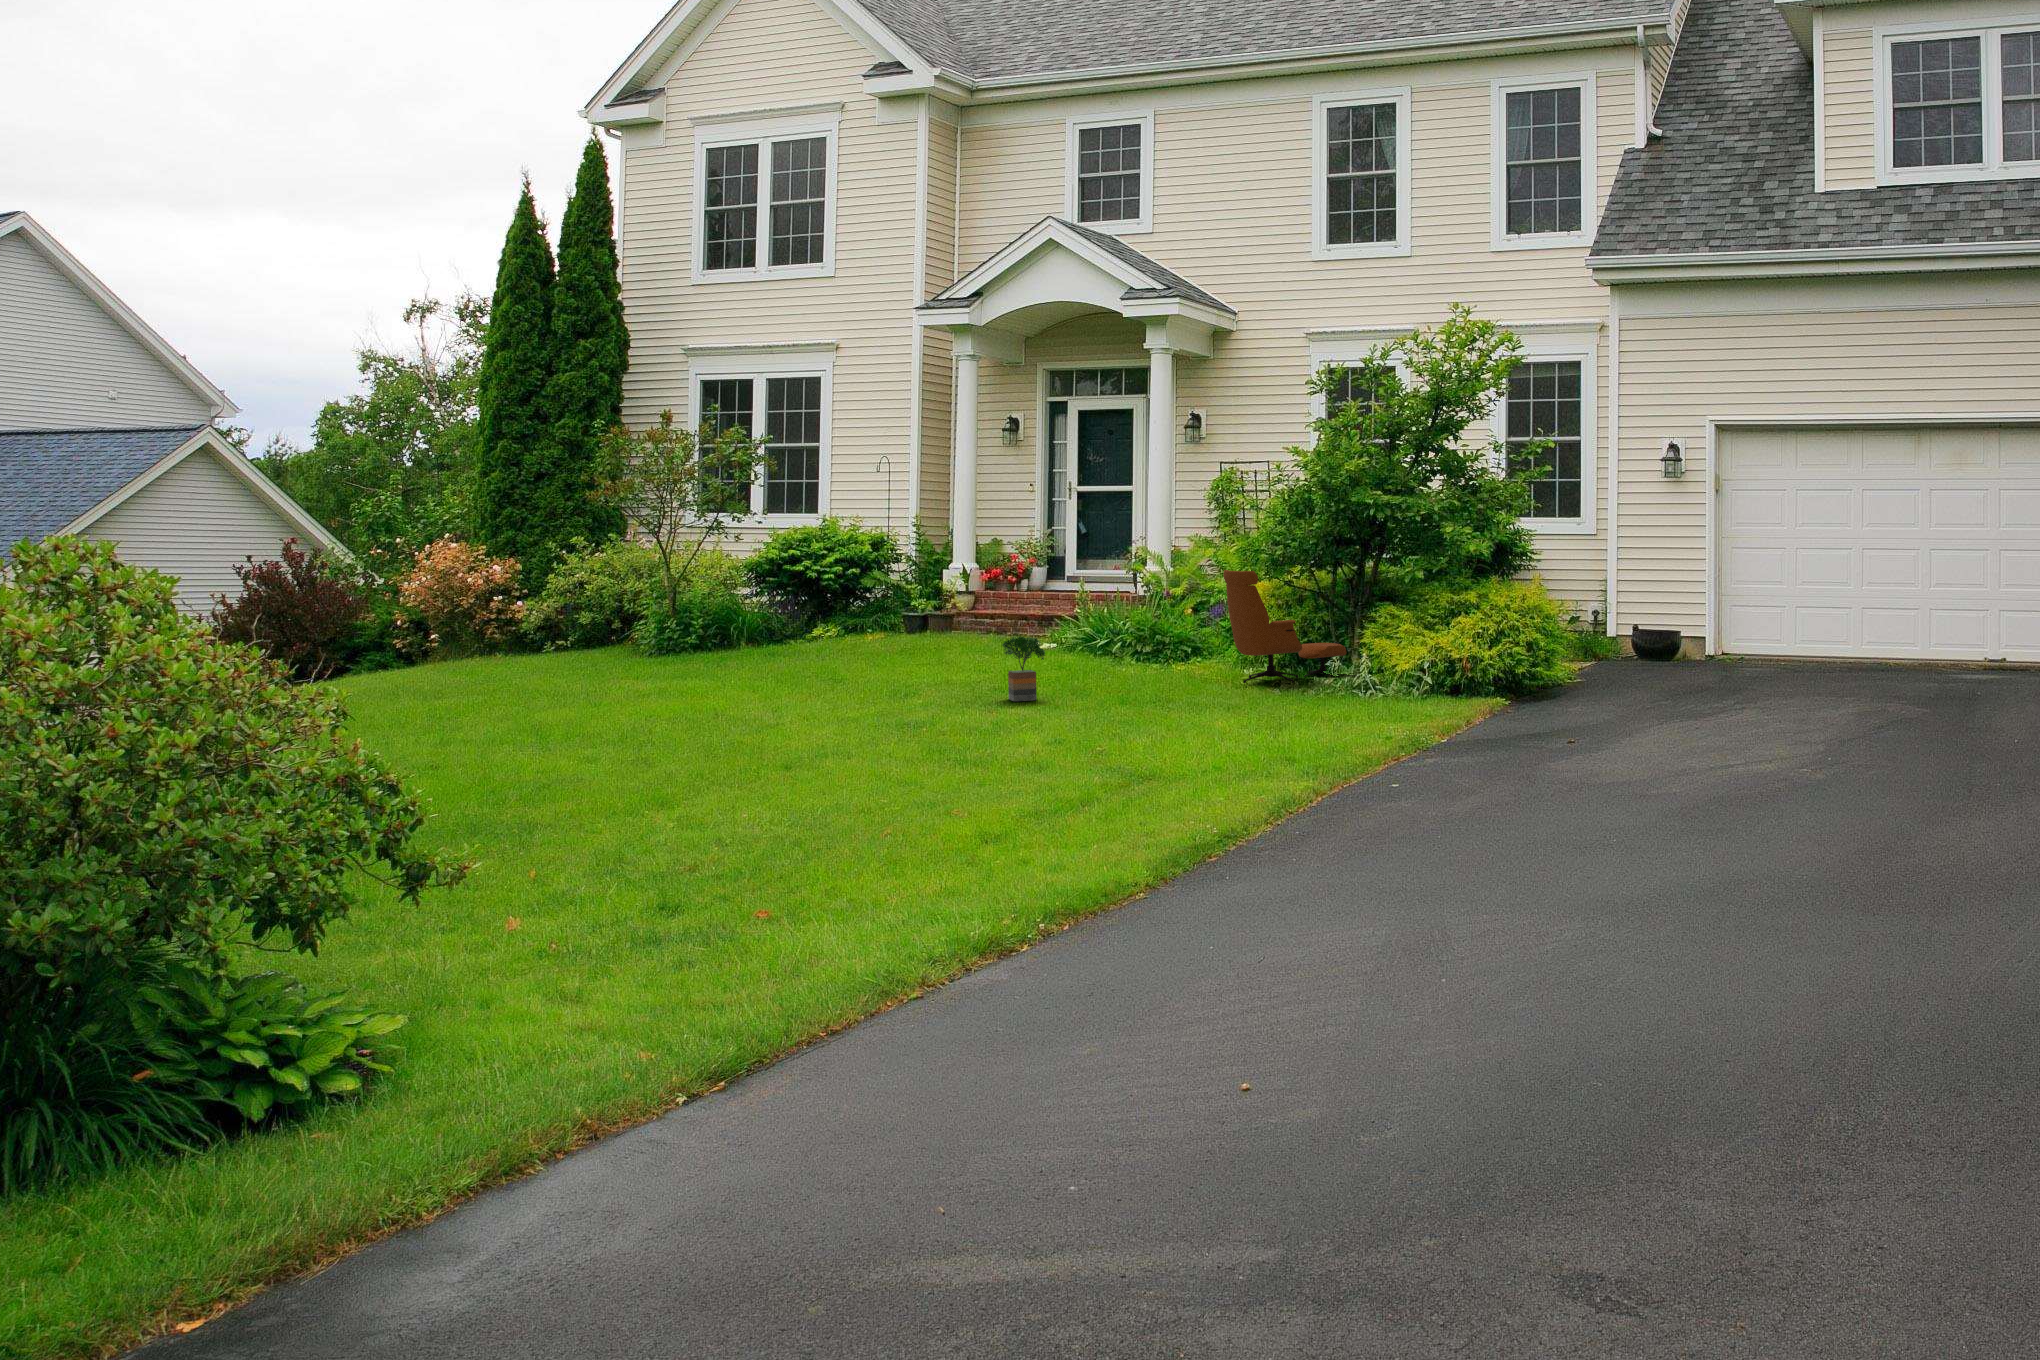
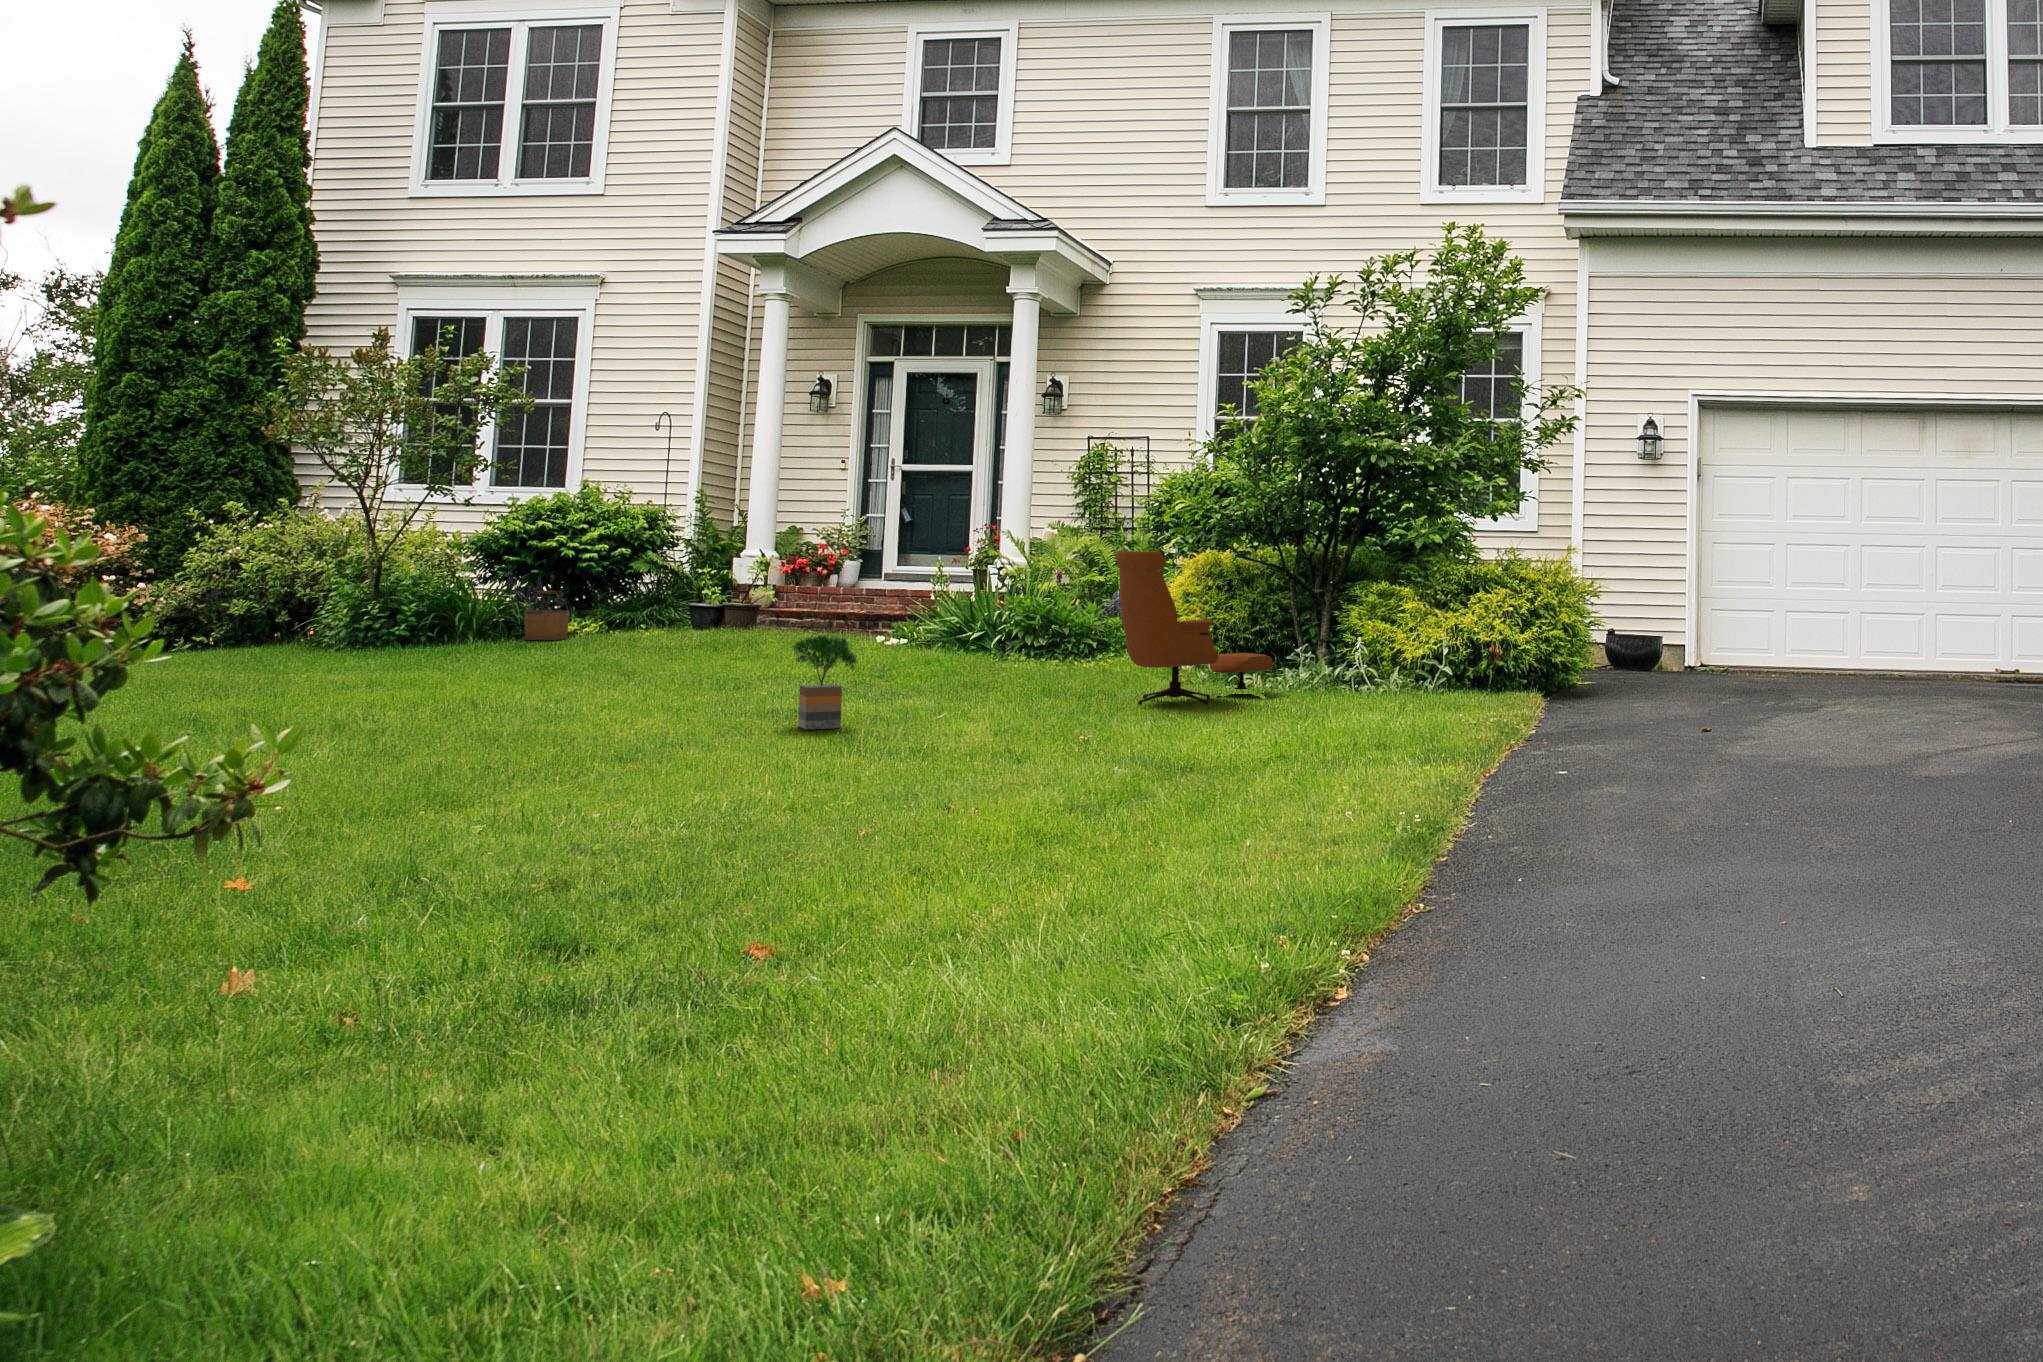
bucket: none [803,594,834,631] -> present [524,590,570,640]

